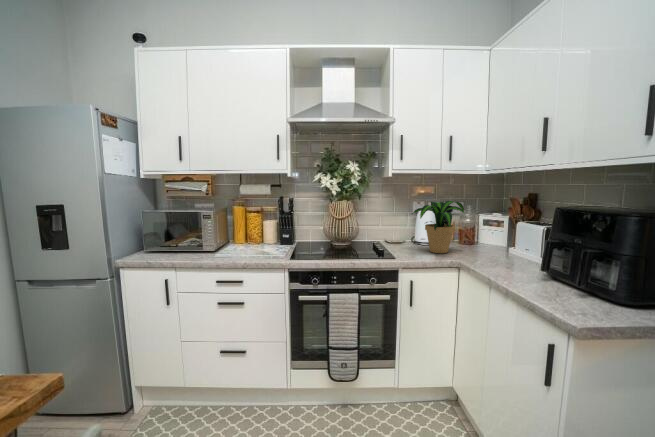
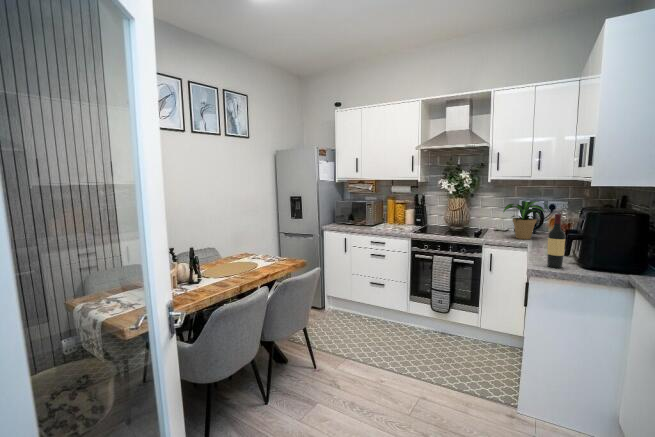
wine bottle: none [584,216,620,313] -> present [547,214,566,268]

